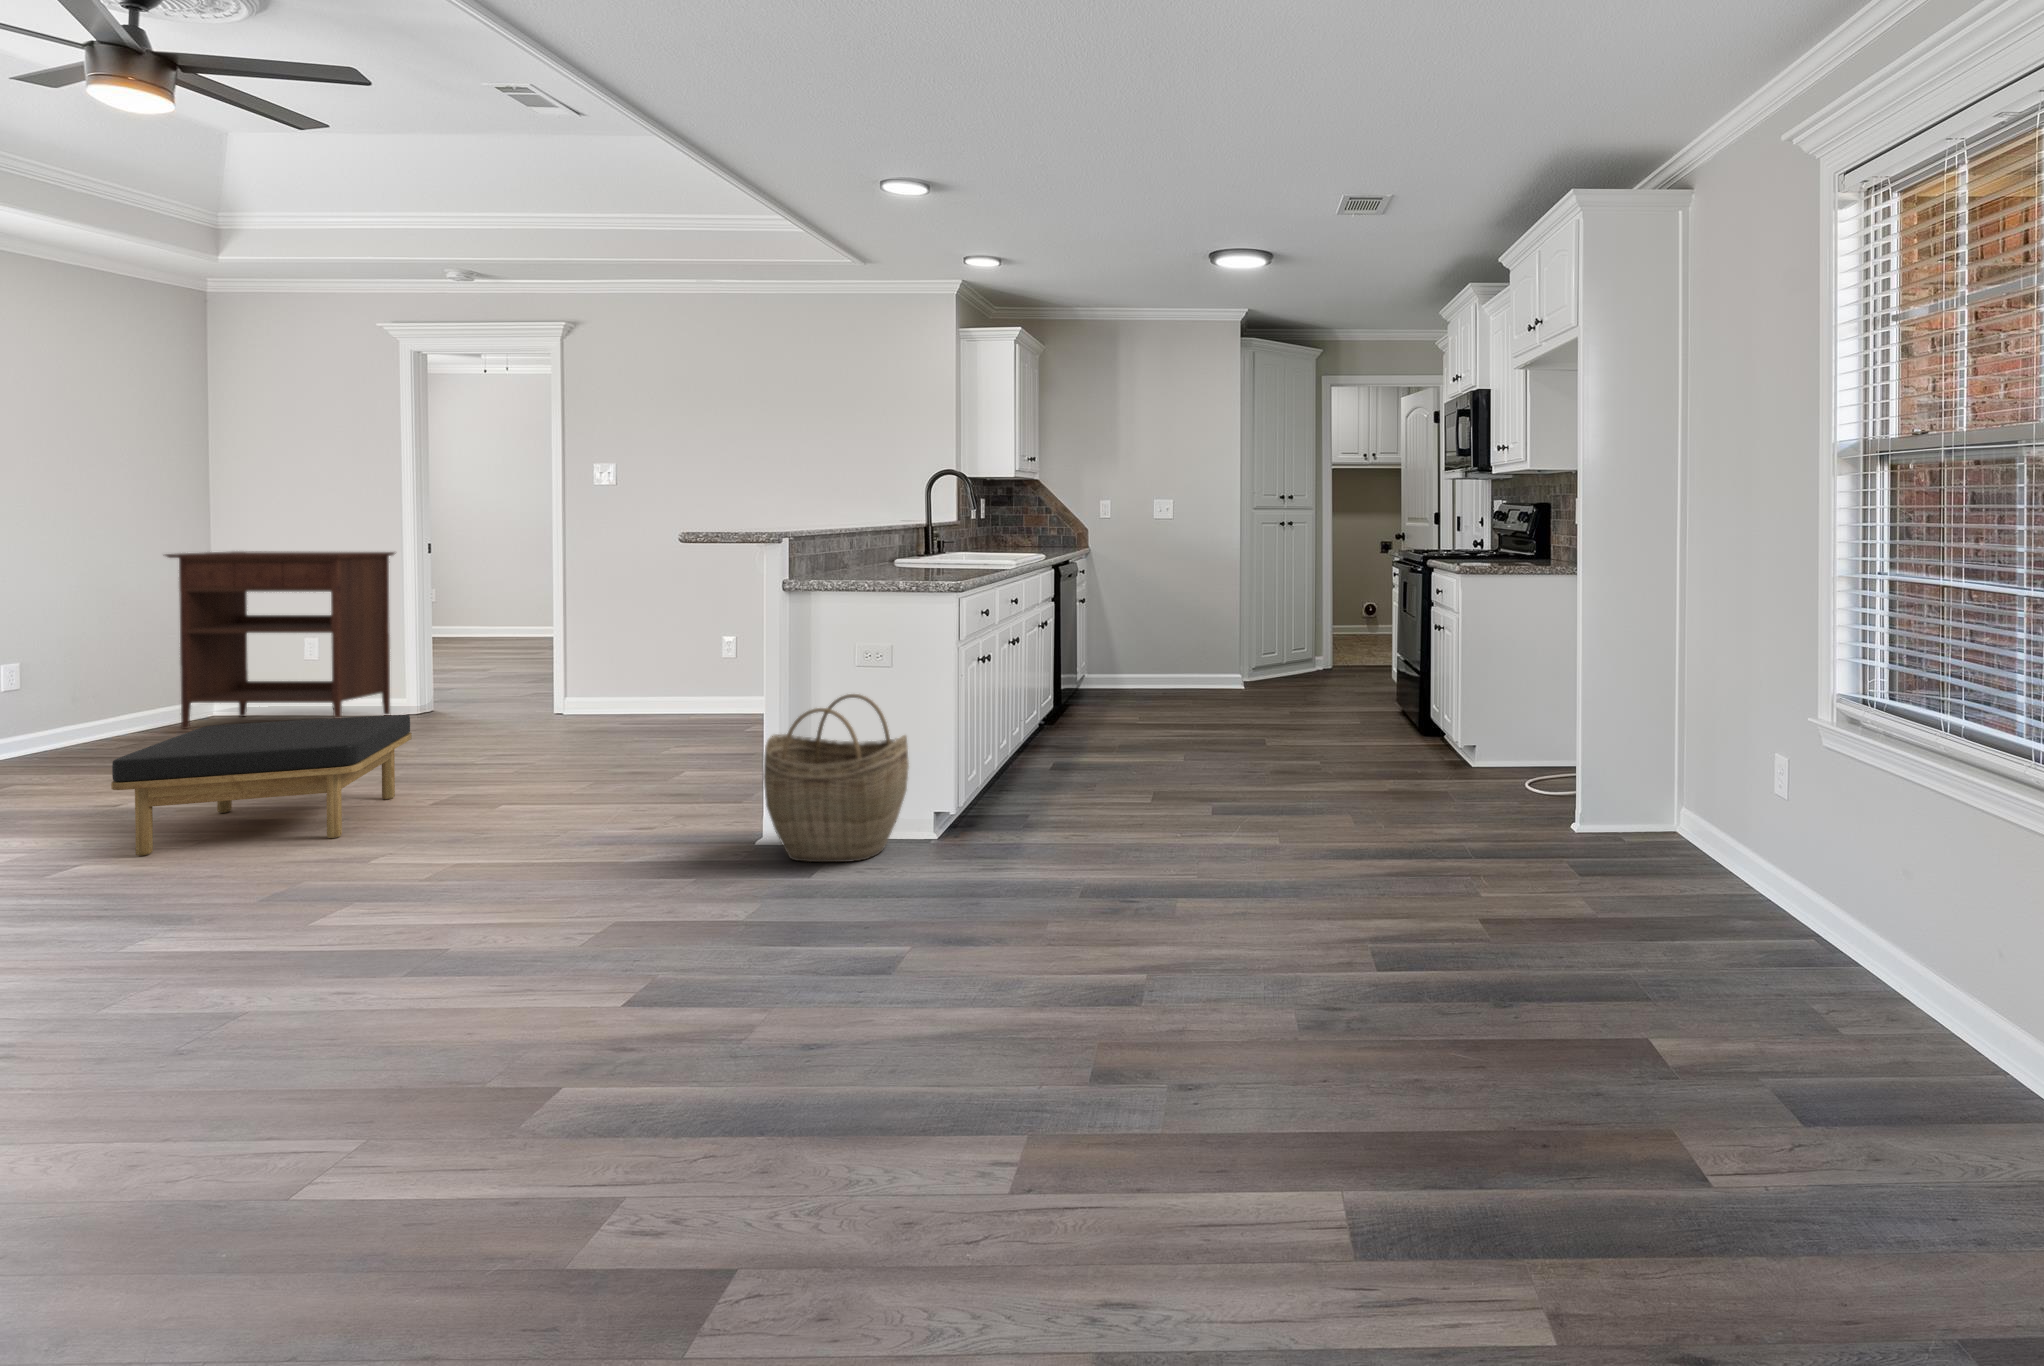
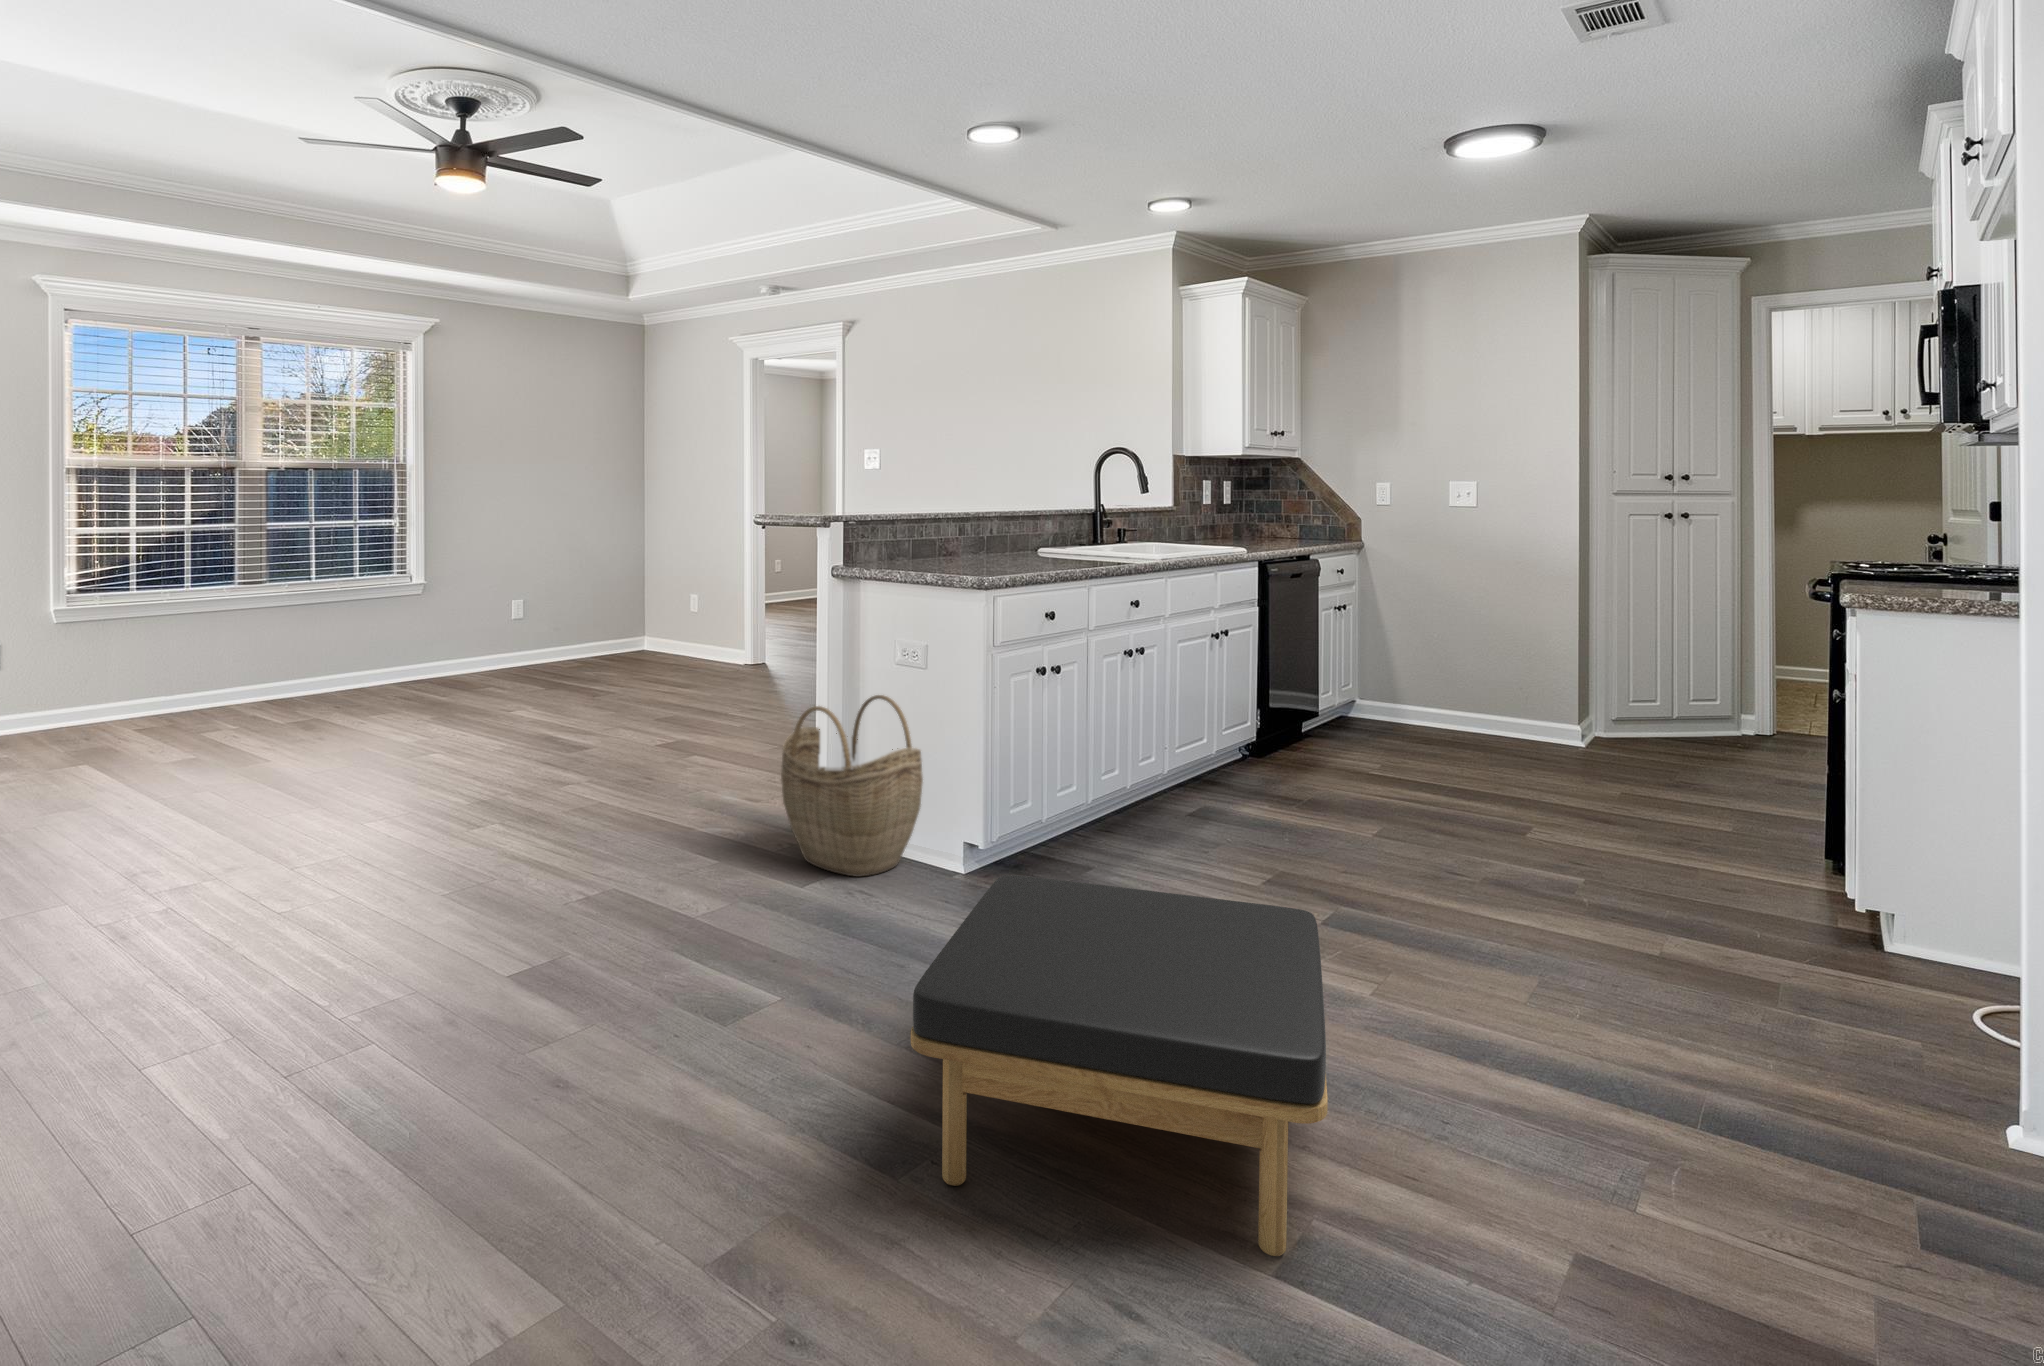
console table: present [165,551,394,729] -> none [615,526,744,670]
ottoman: present [111,715,412,856] -> present [911,875,1328,1256]

